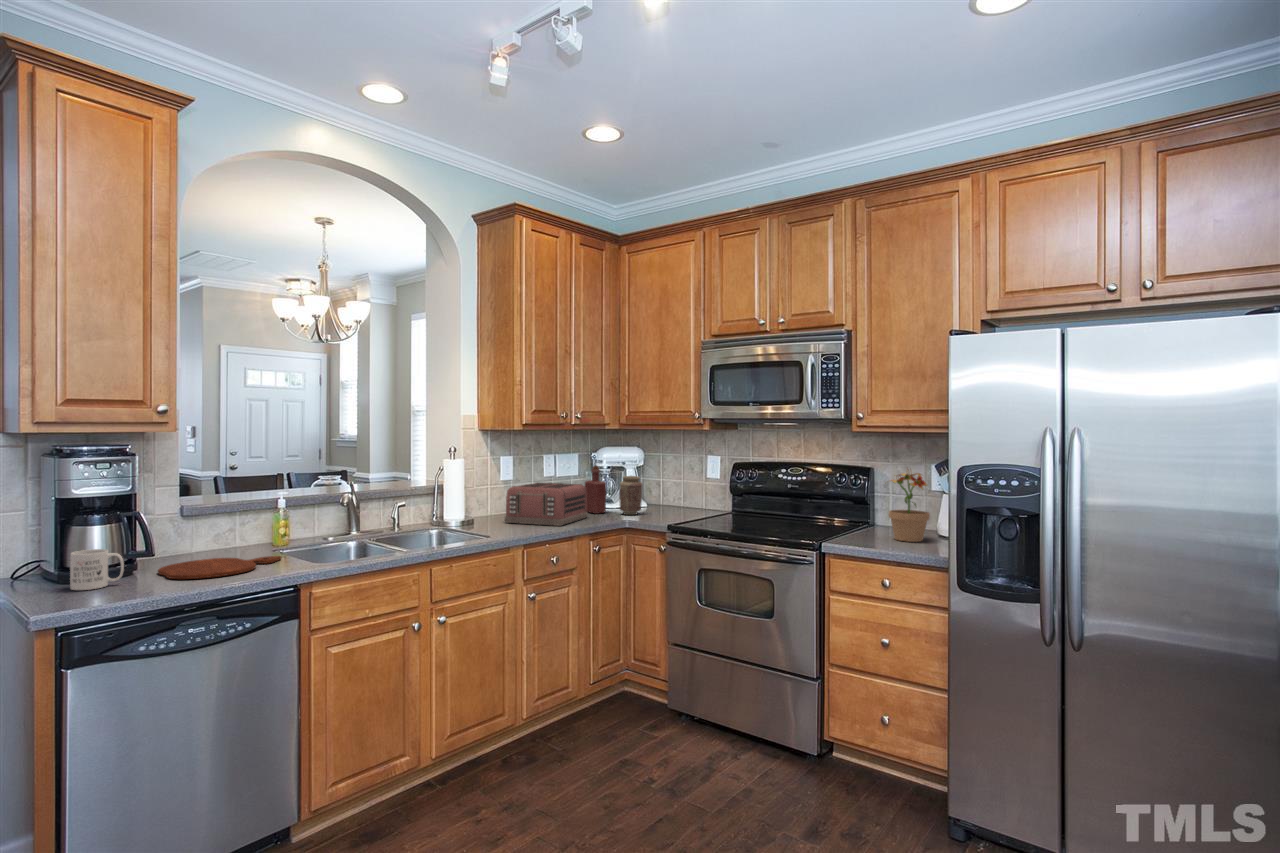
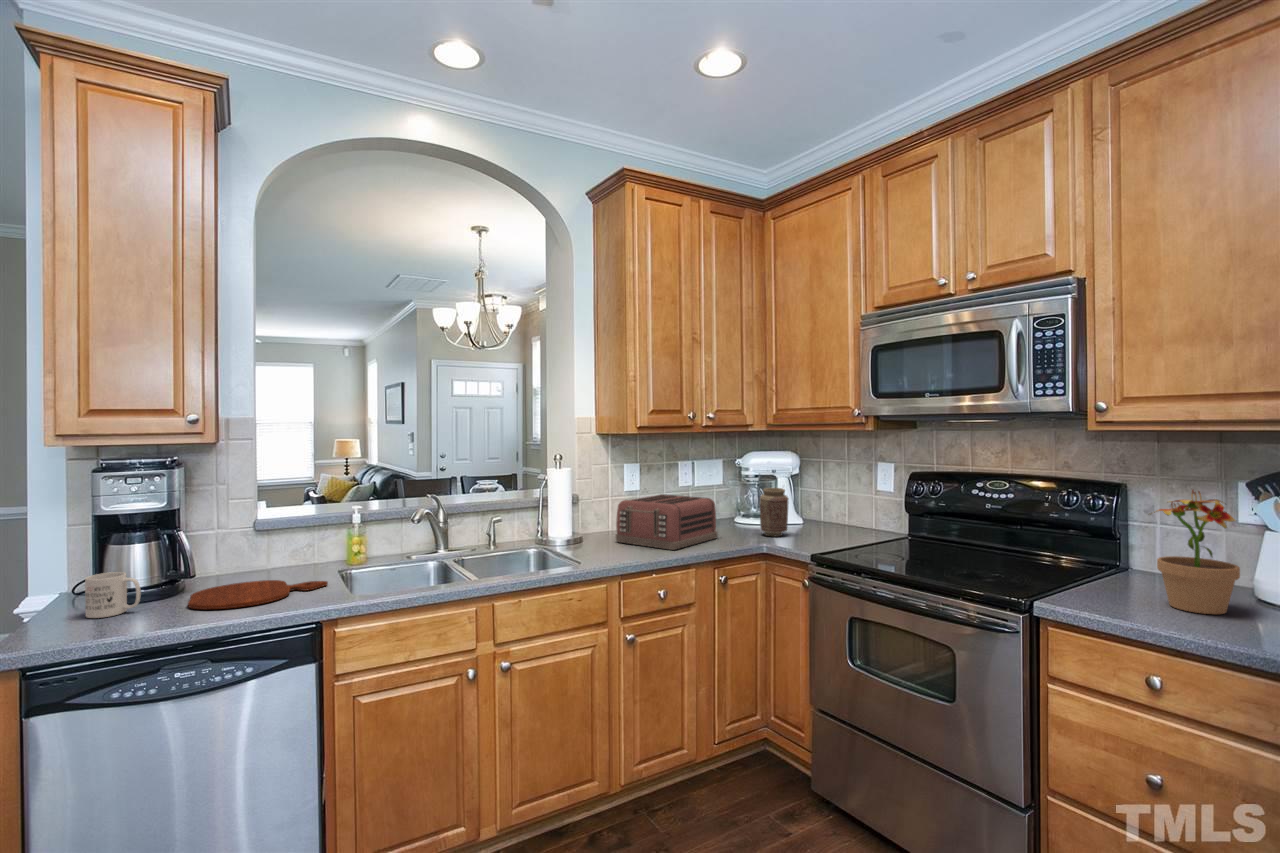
bottle: present [585,466,606,514] -> none [721,475,745,533]

